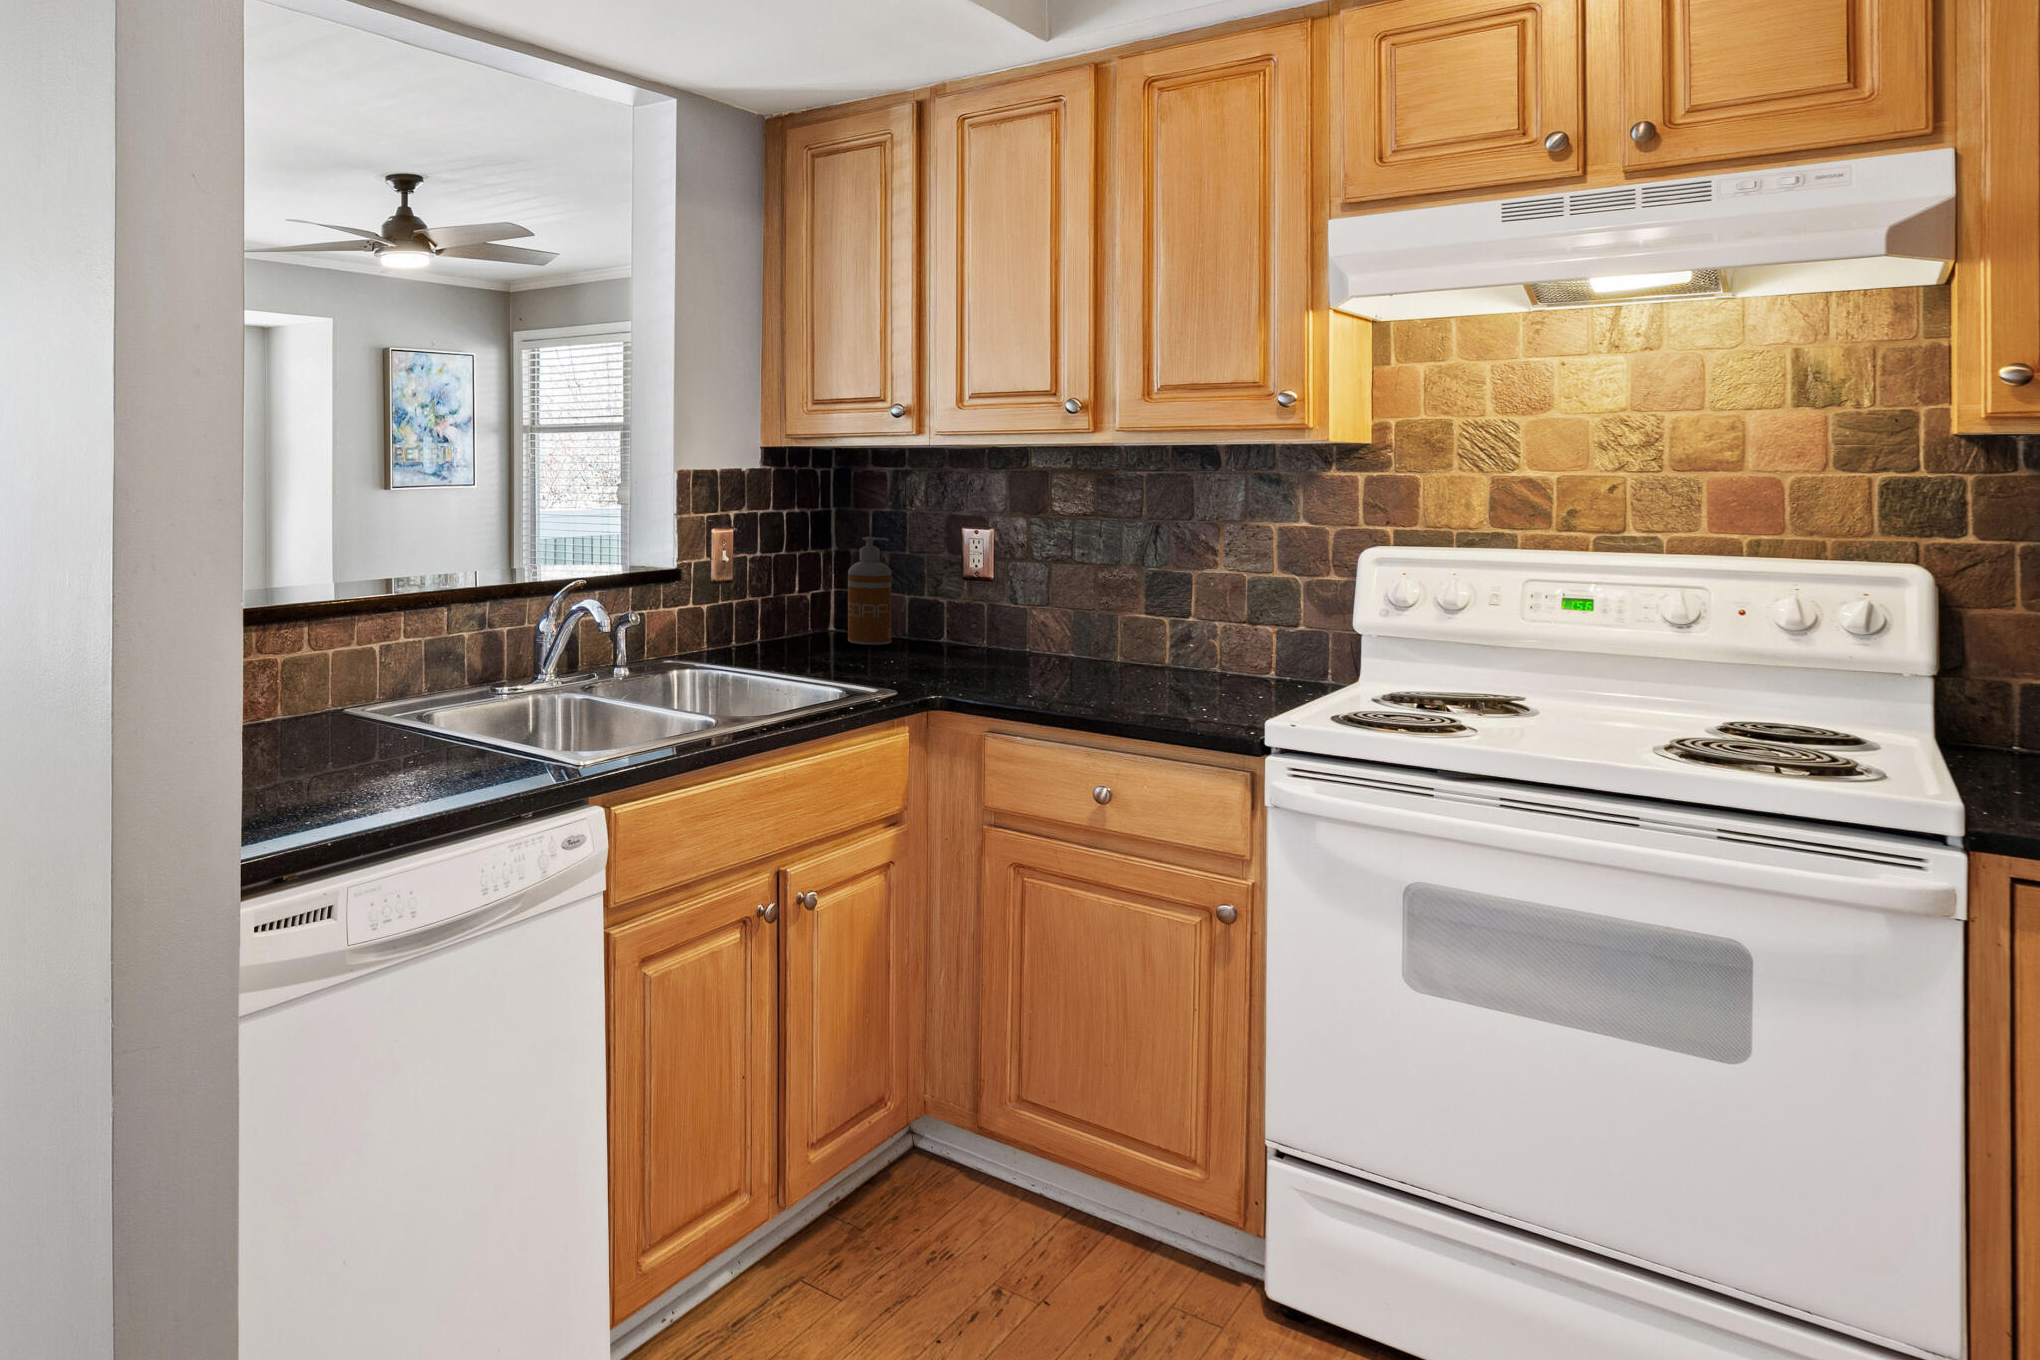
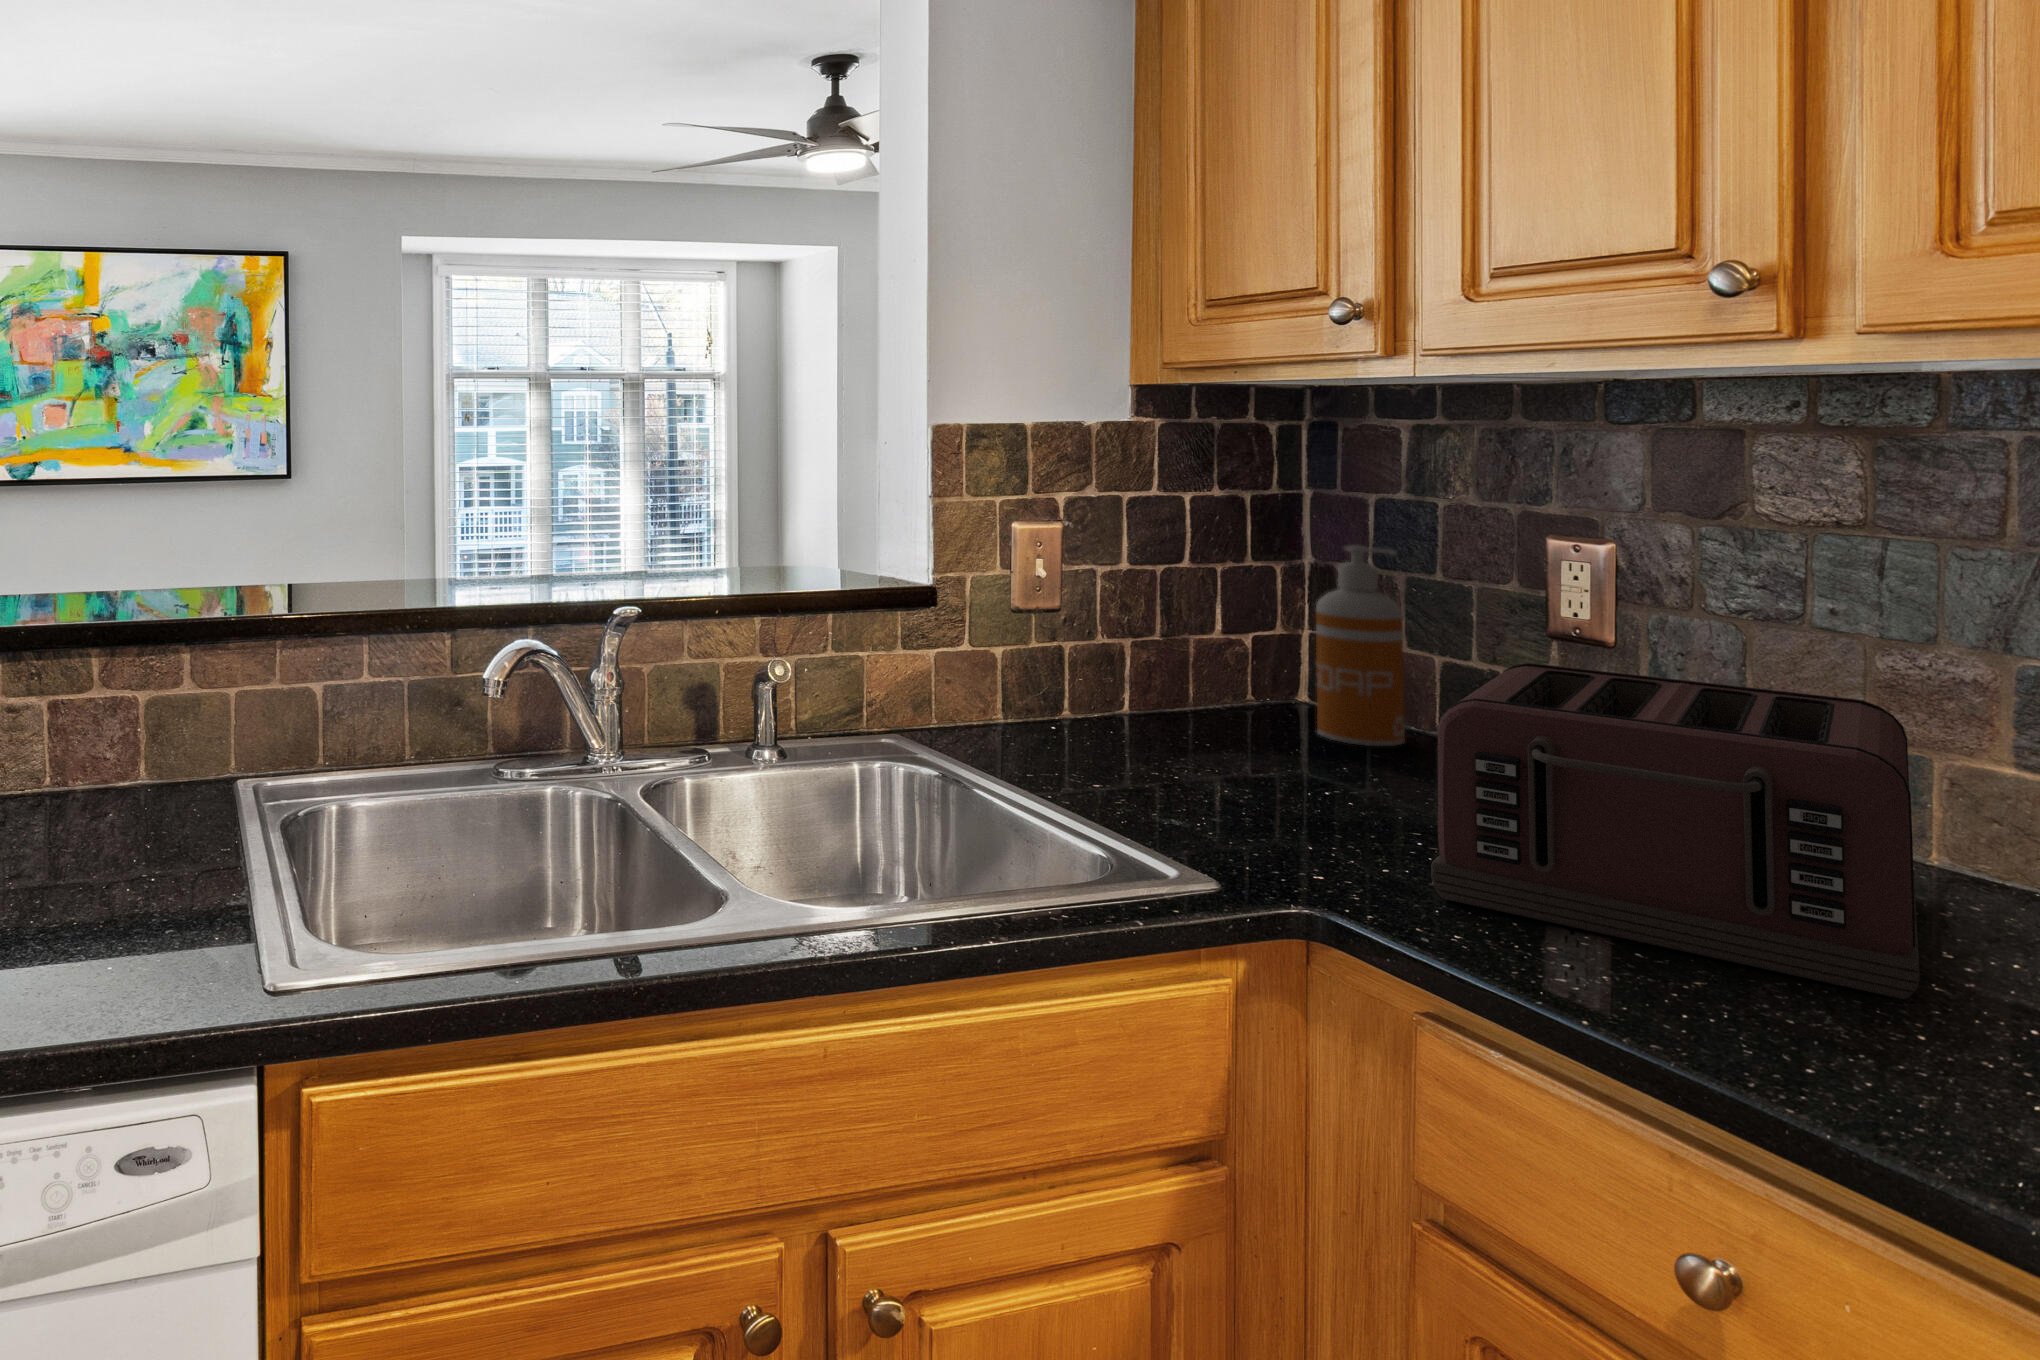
toaster: none [964,586,1136,695] -> present [1431,663,1920,999]

